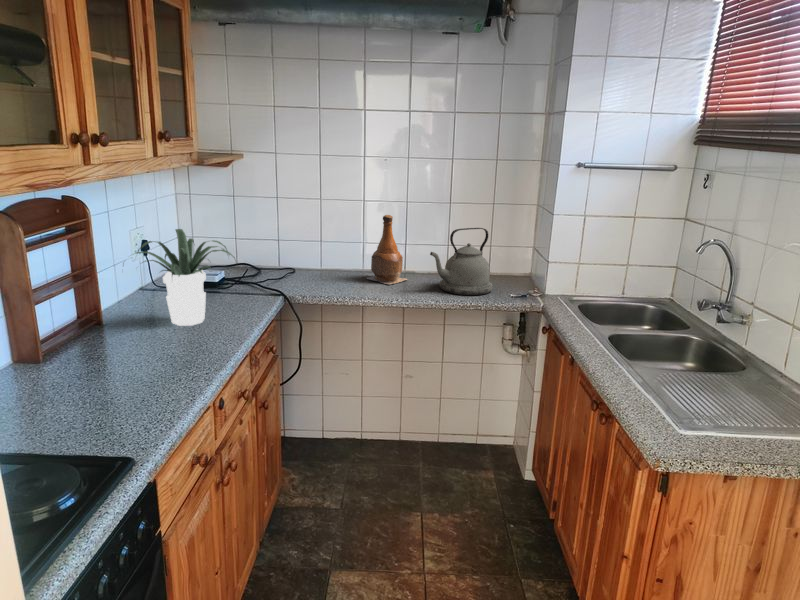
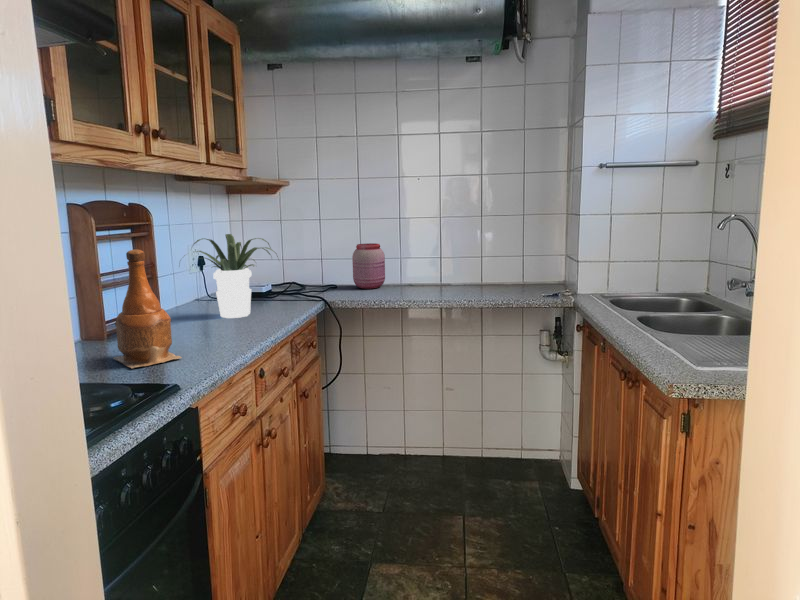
bottle: present [367,215,407,285] -> present [113,249,181,368]
jar: none [314,228,348,277] -> present [352,243,385,289]
kettle: present [430,228,493,295] -> none [461,232,525,295]

